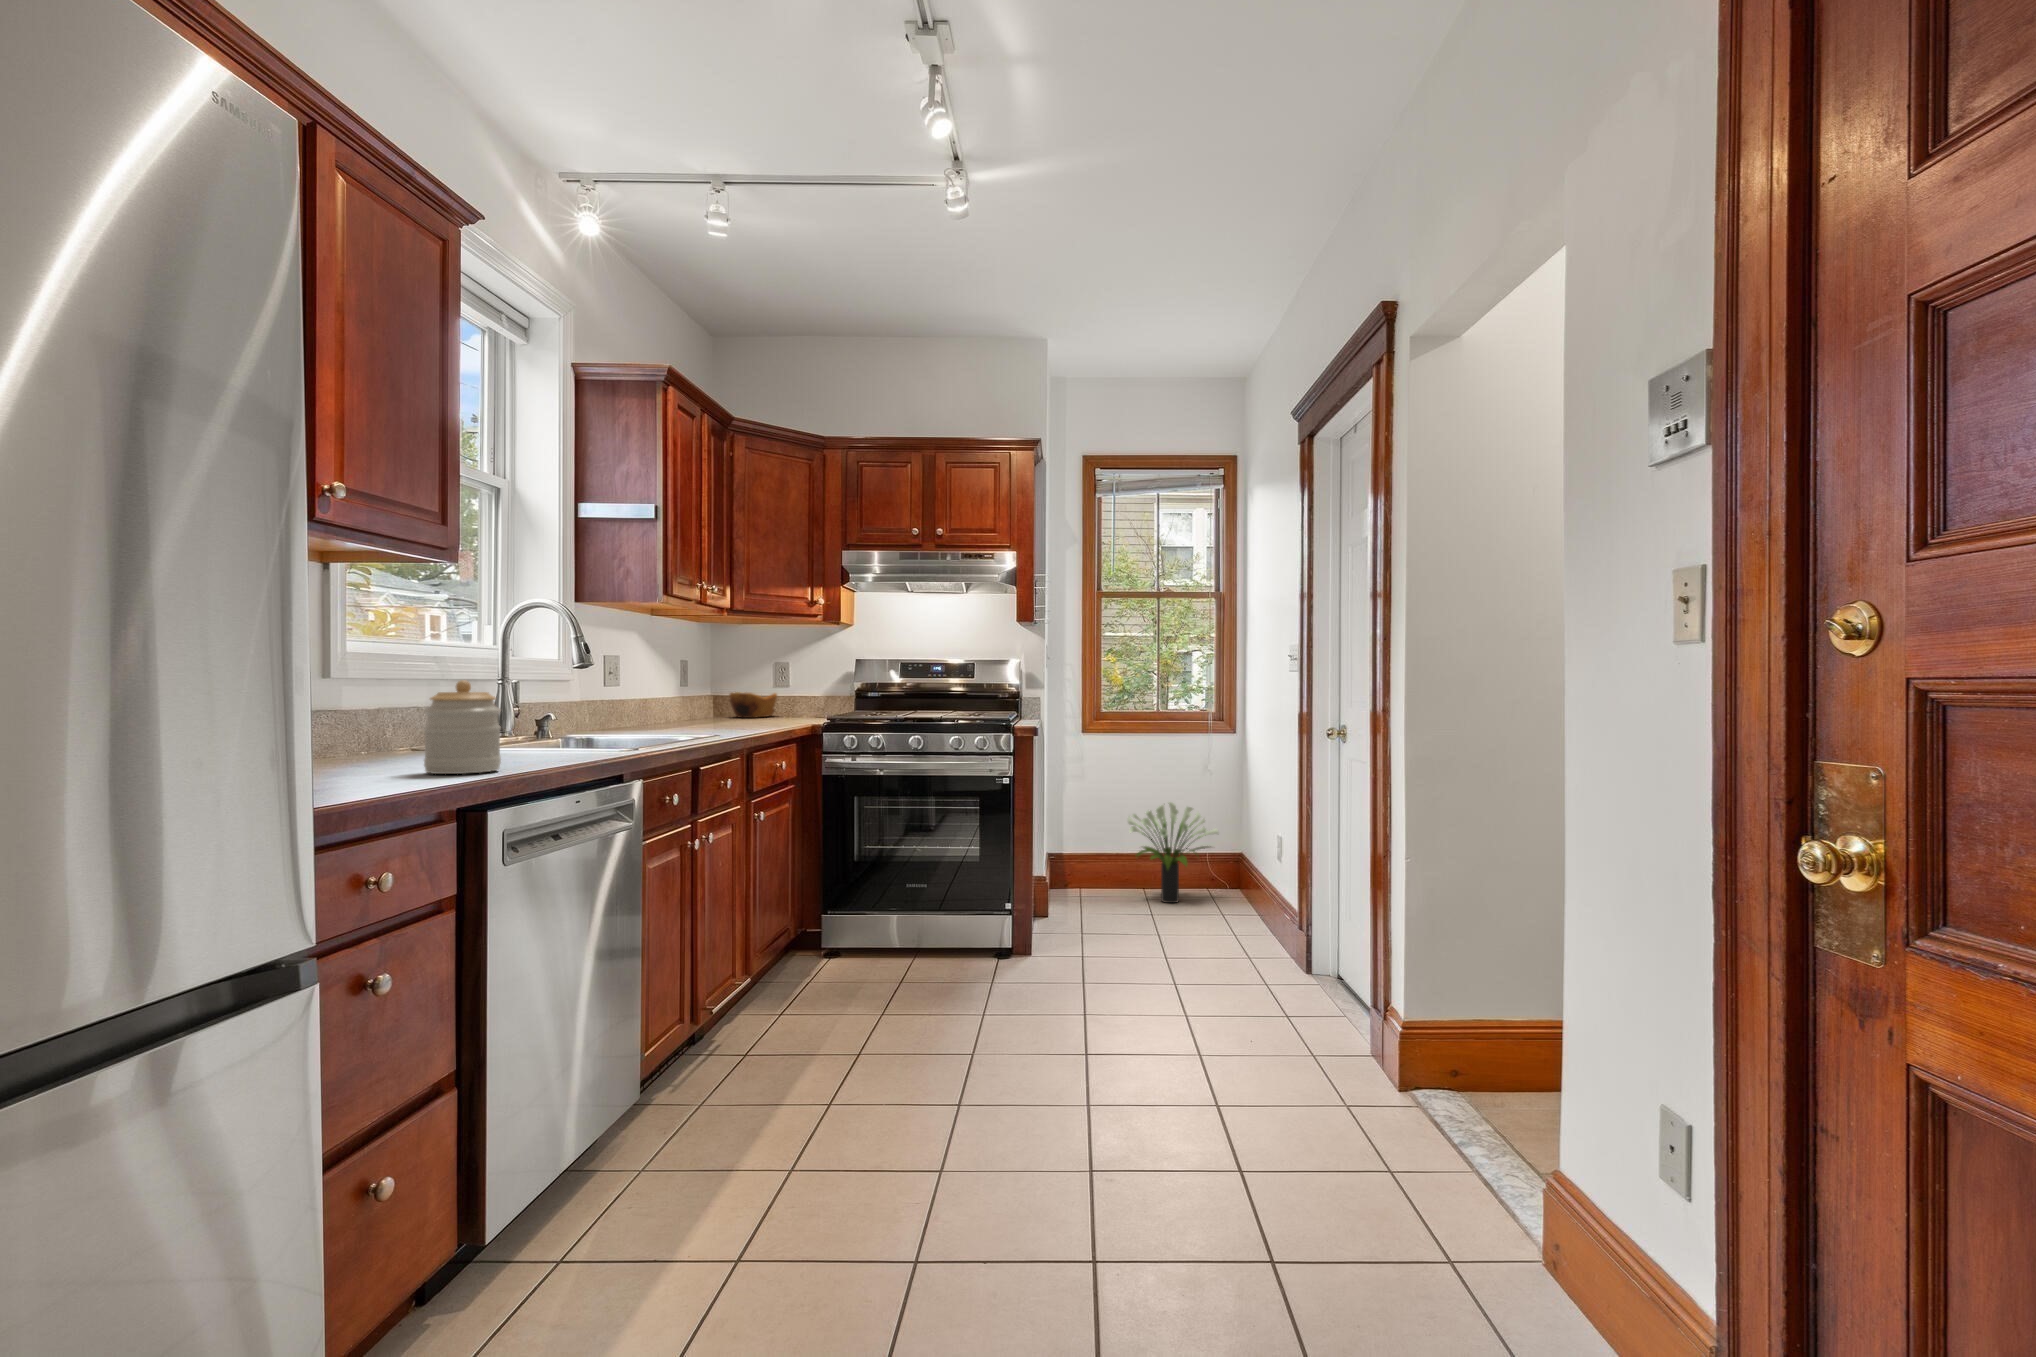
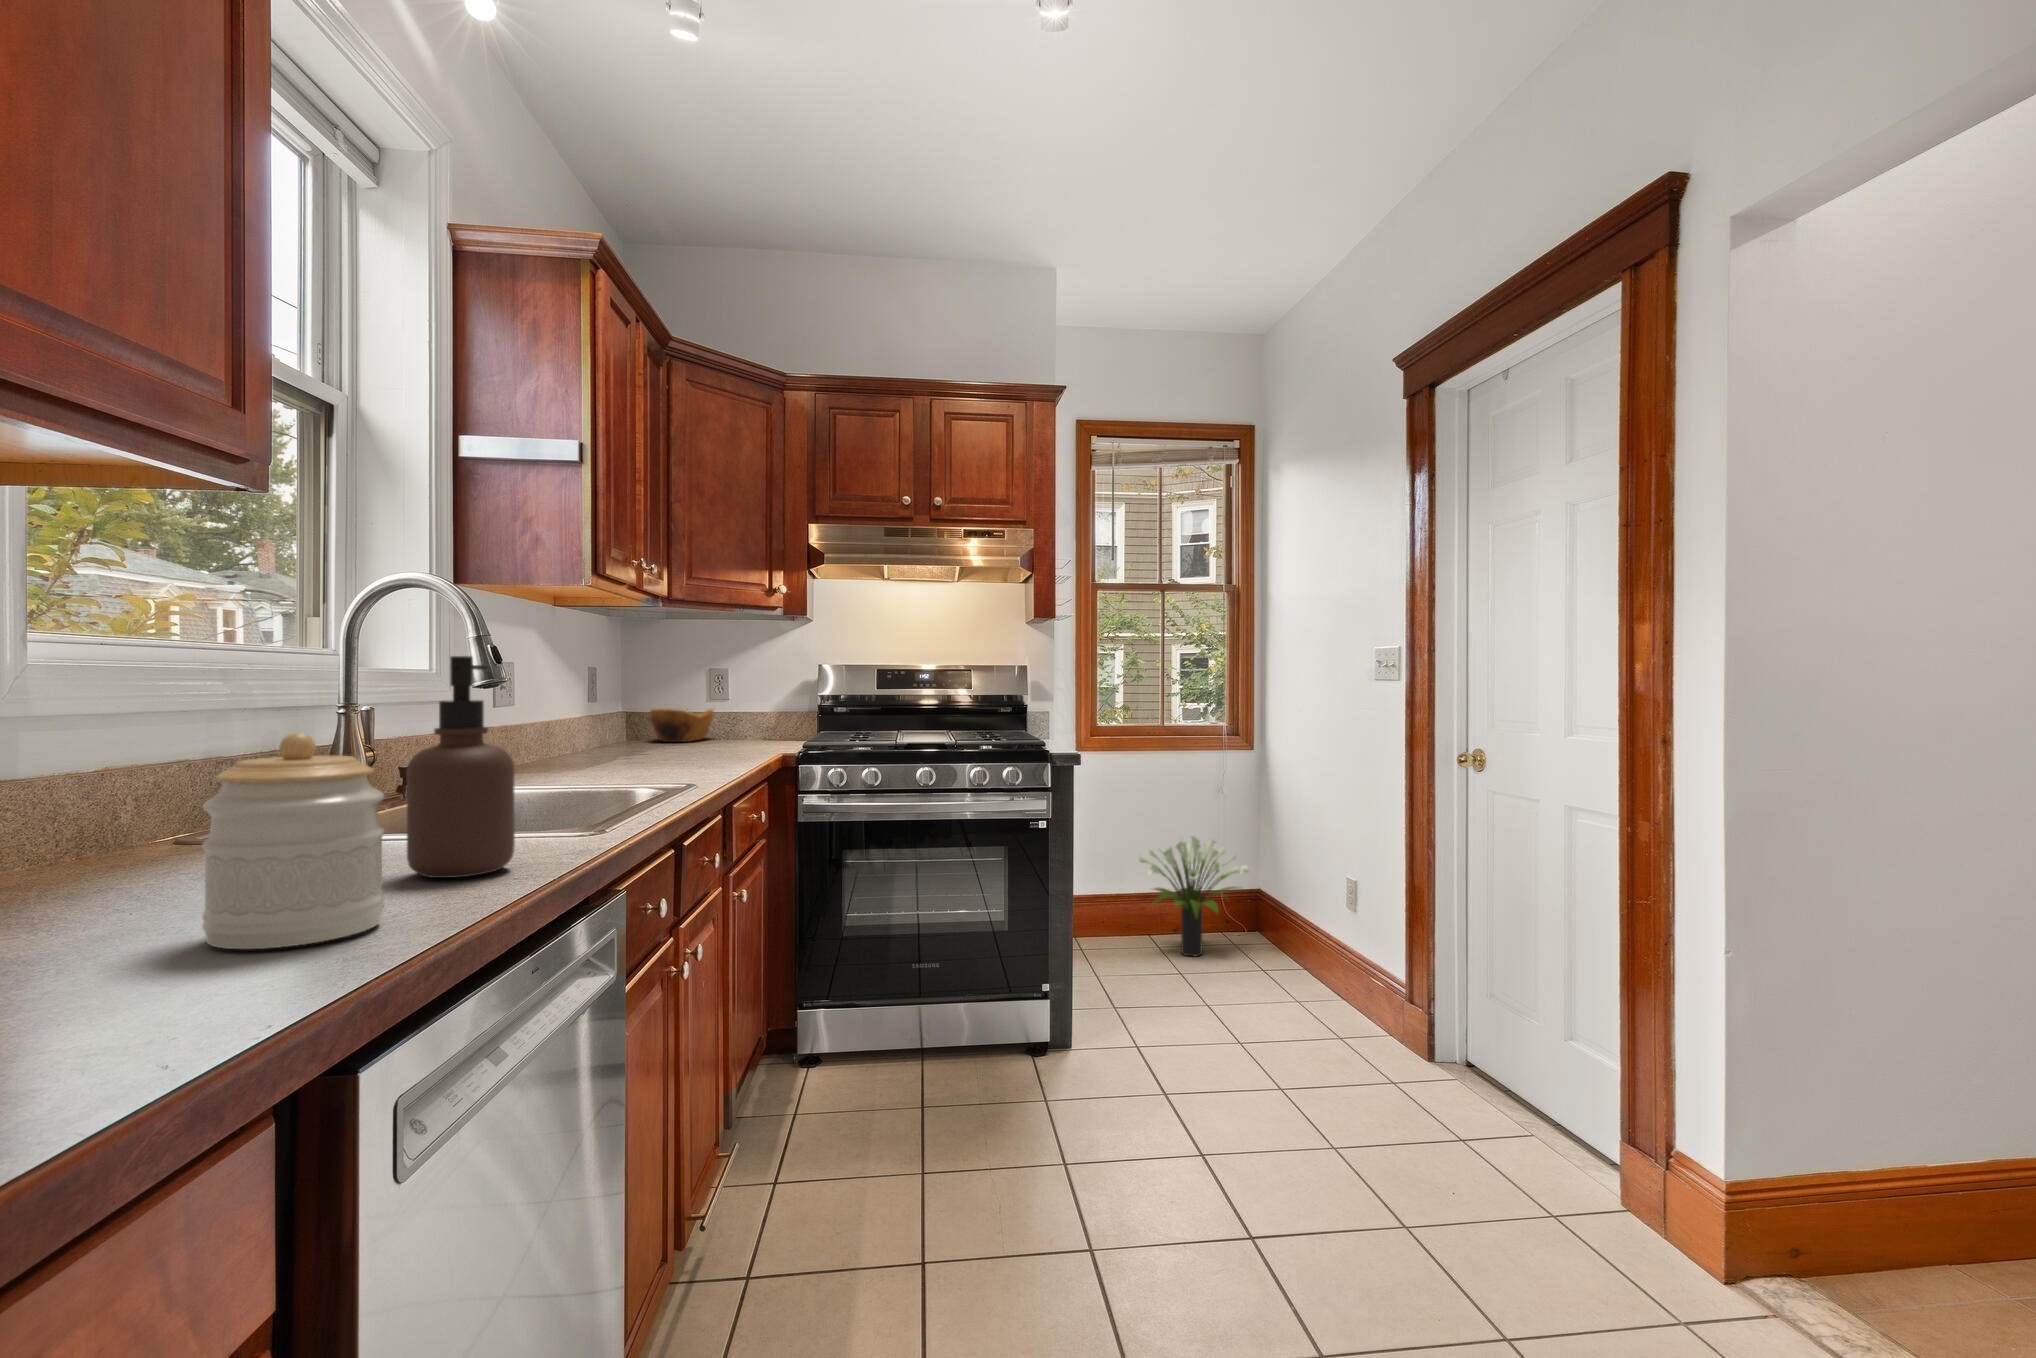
soap dispenser: none [520,646,574,761] -> present [406,656,515,878]

